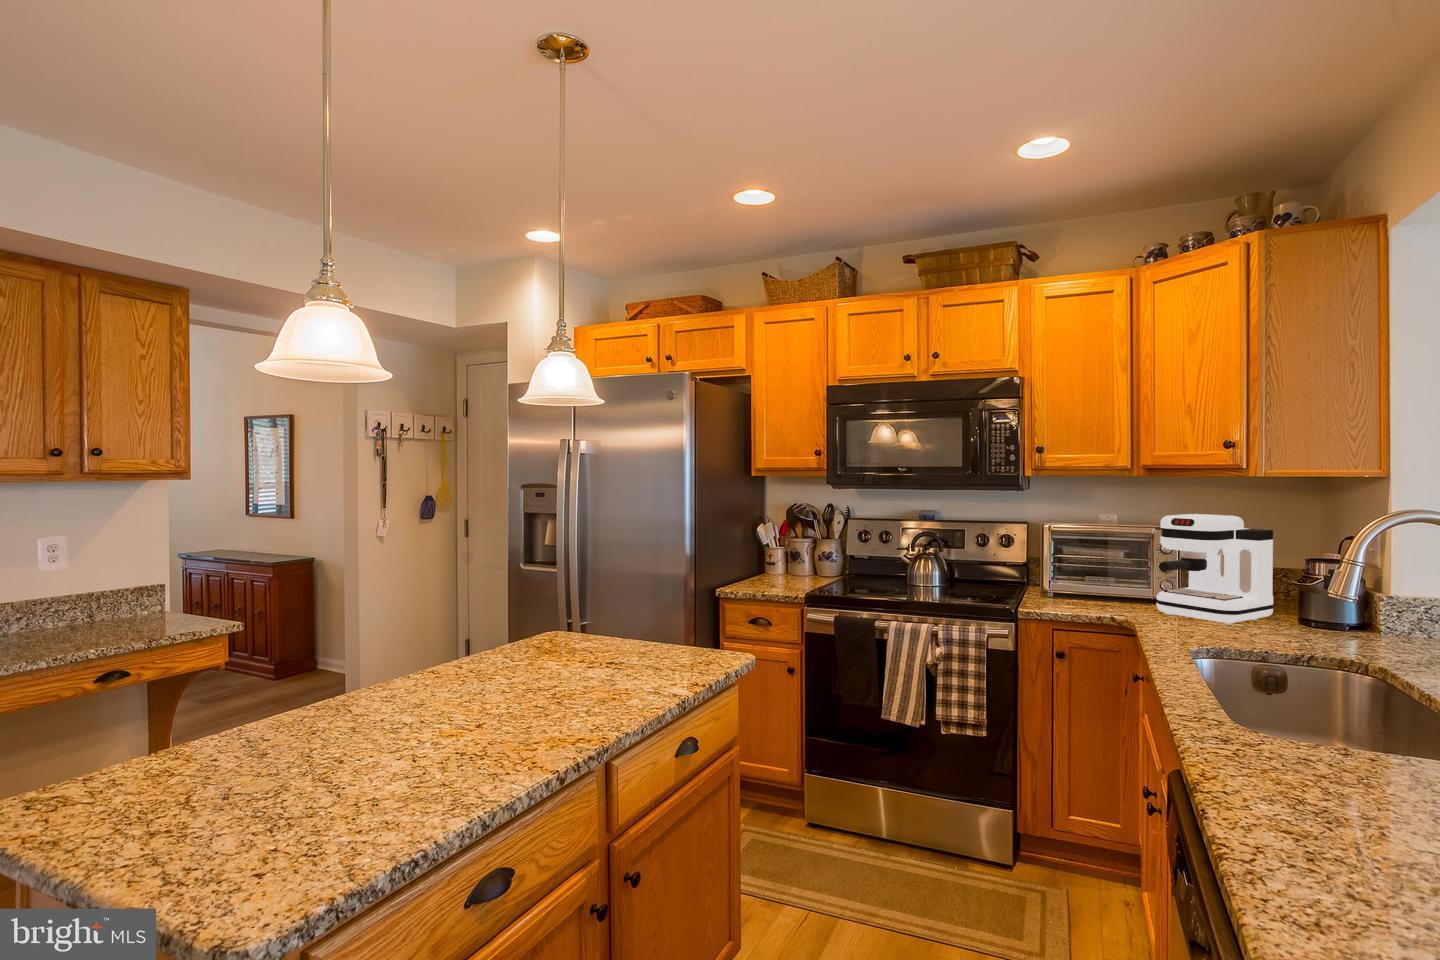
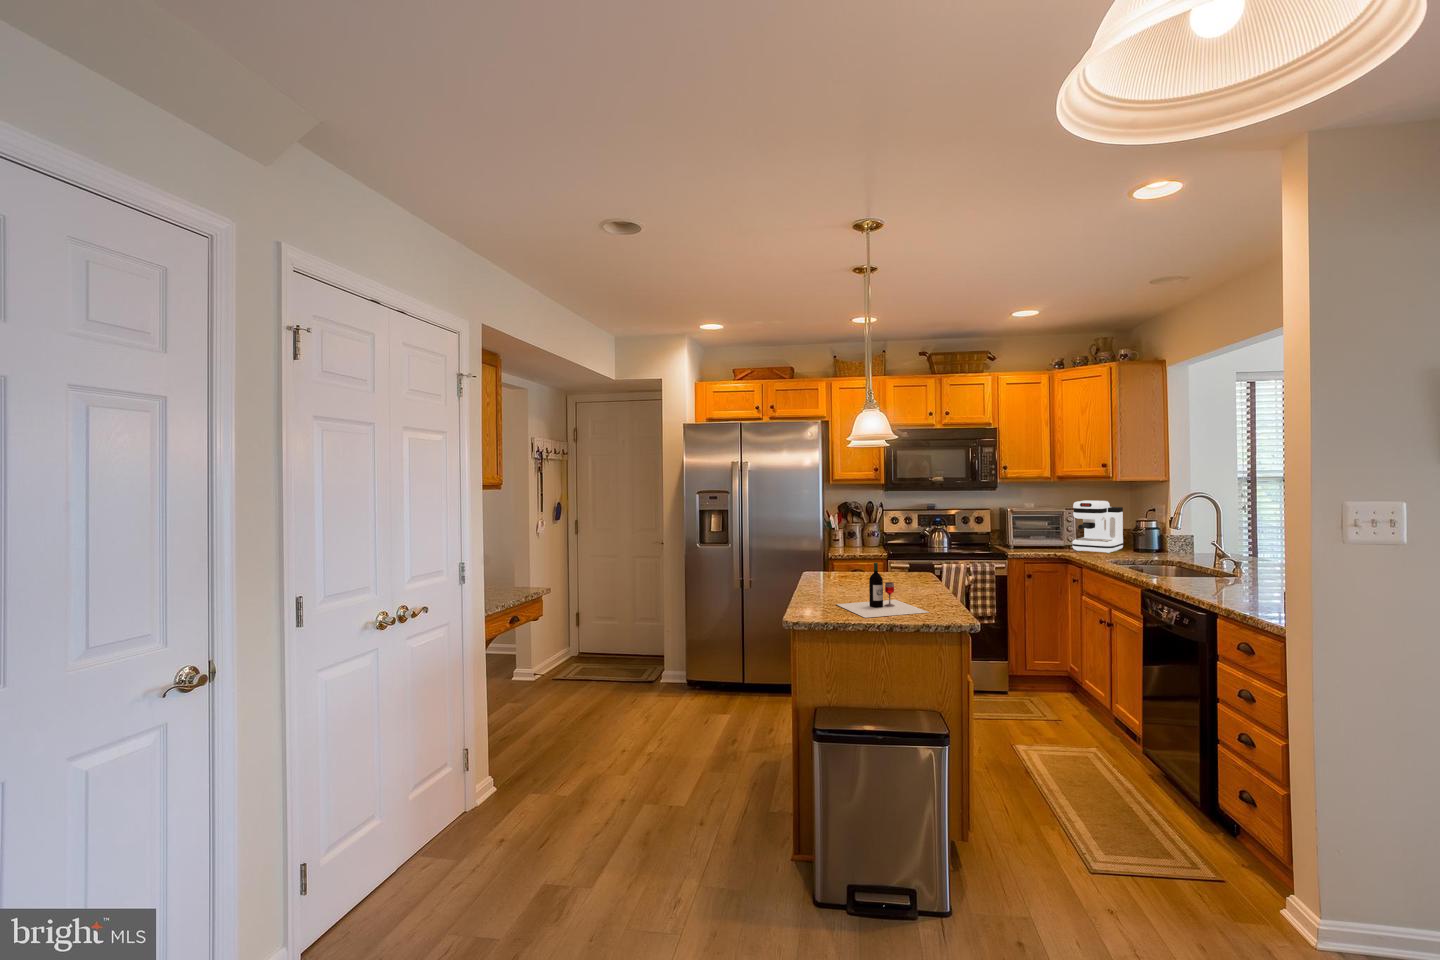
wine bottle: none [245,630,490,776] -> present [837,563,928,618]

